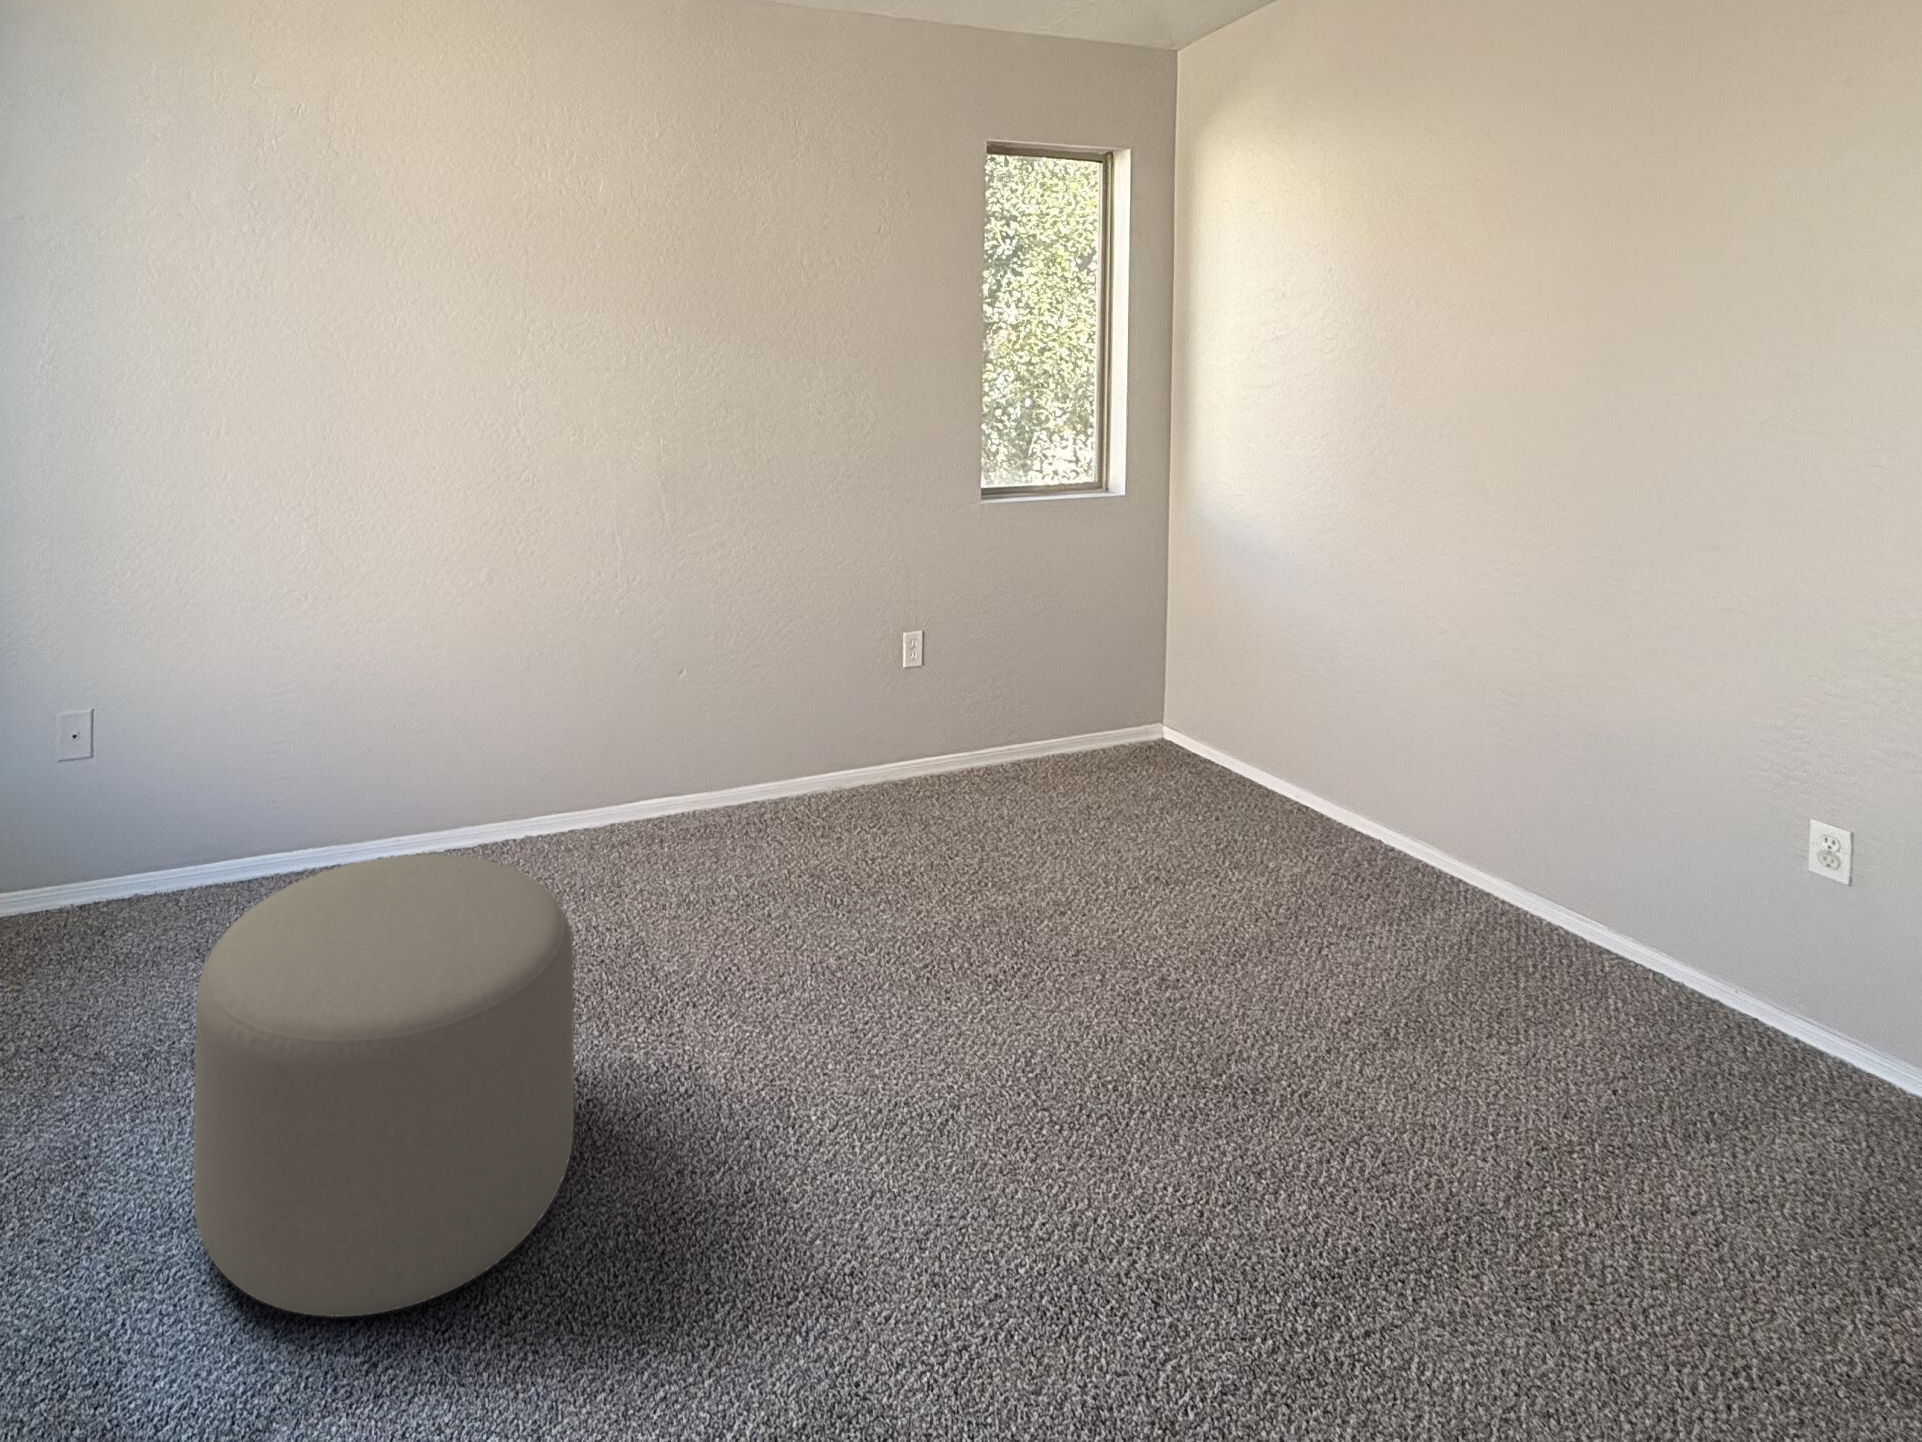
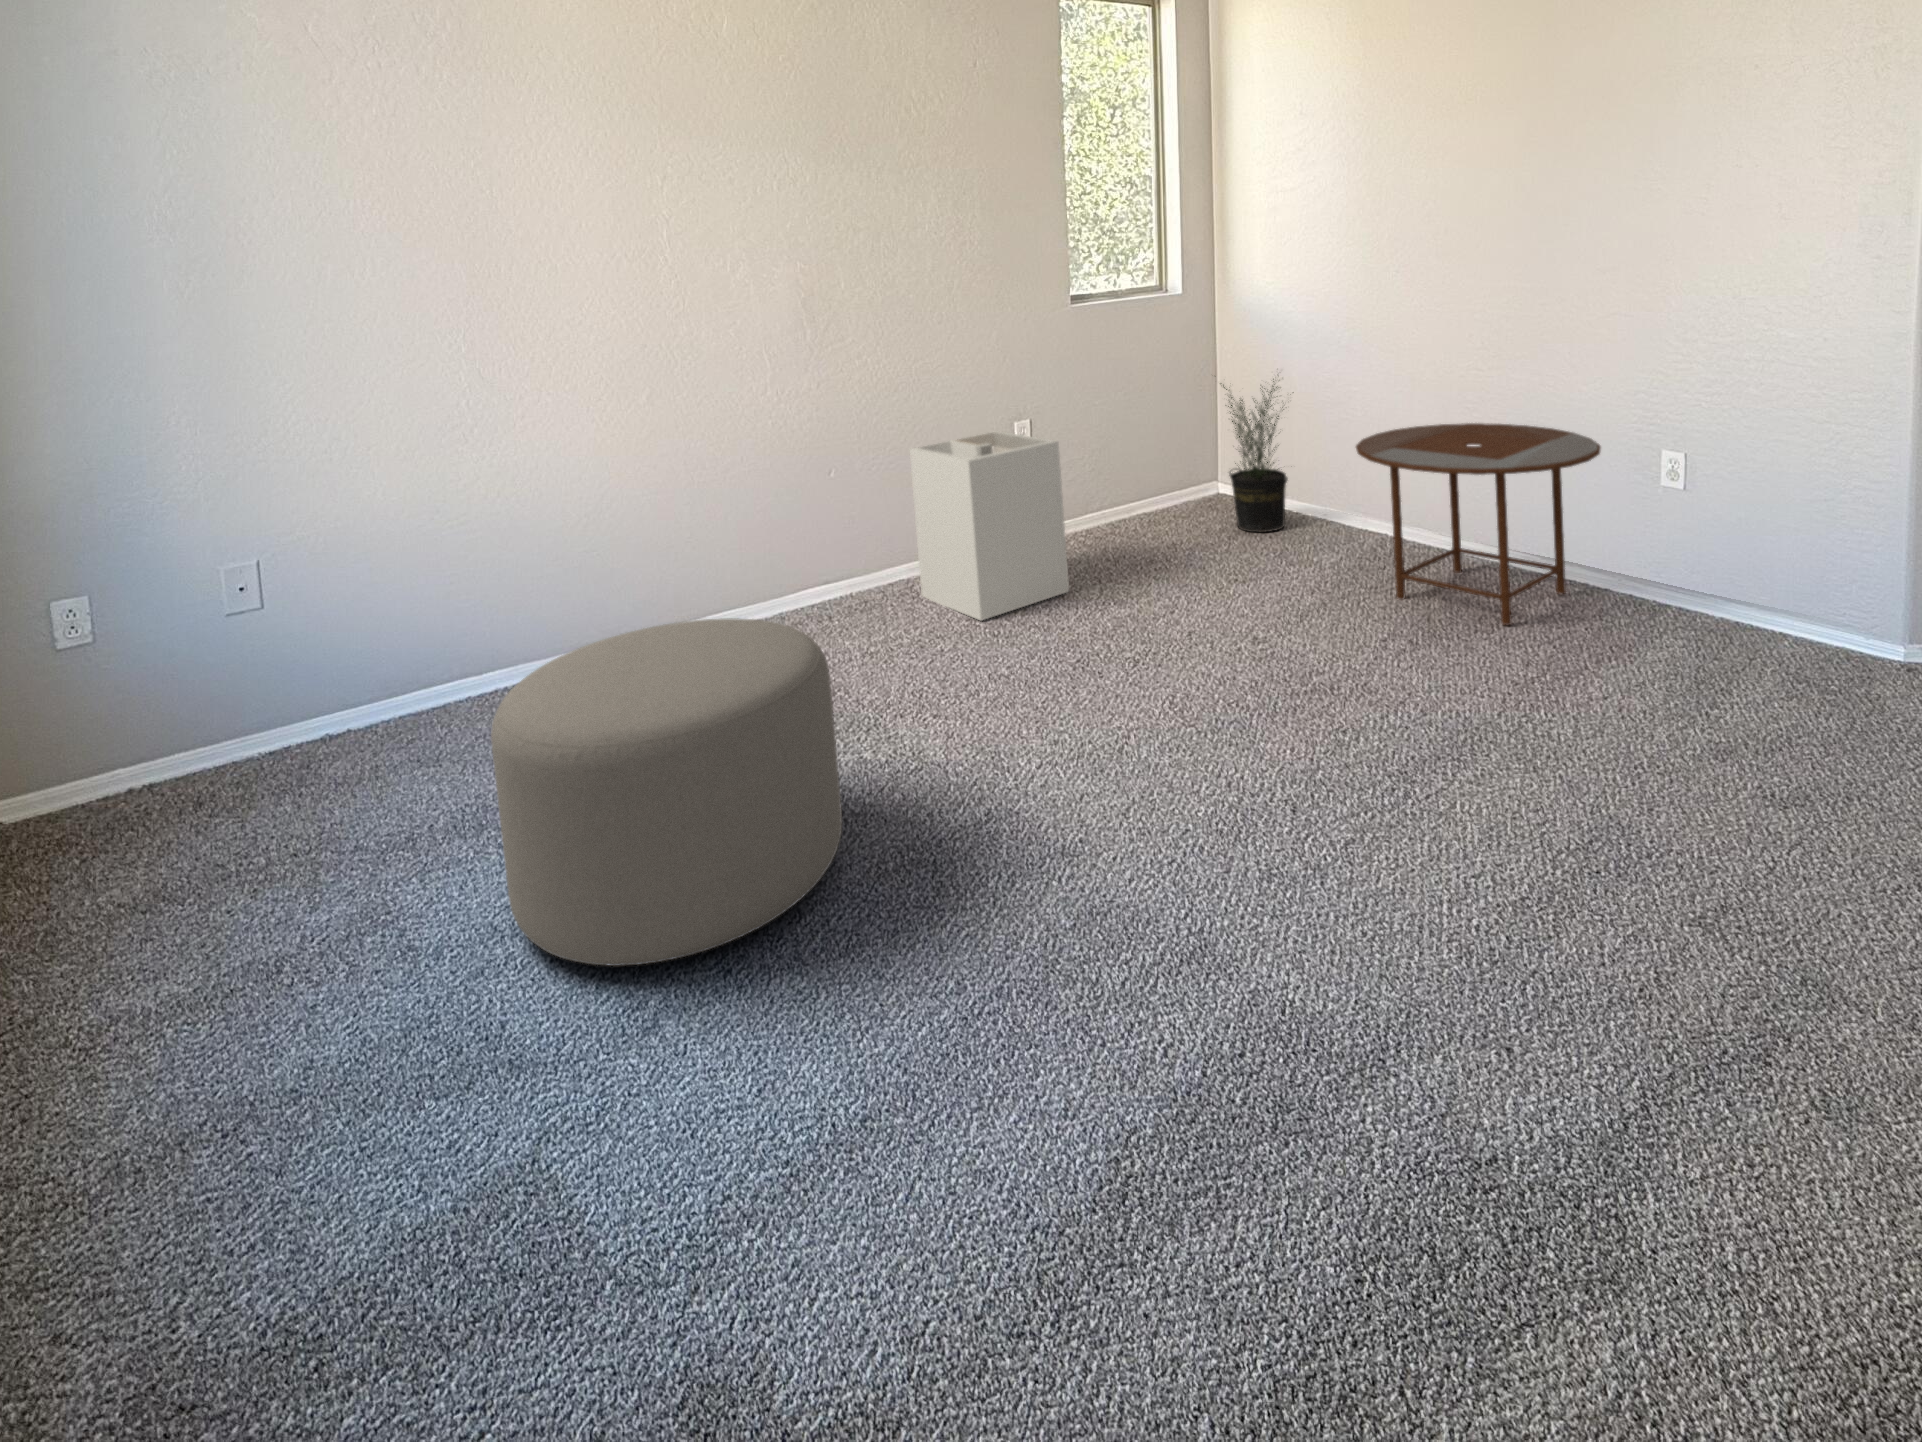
potted plant: none [1142,595,1252,805] -> present [1220,379,1294,532]
laundry hamper: none [766,638,937,870] -> present [910,431,1069,620]
side table: none [1323,713,1712,1043] -> present [1356,423,1601,625]

